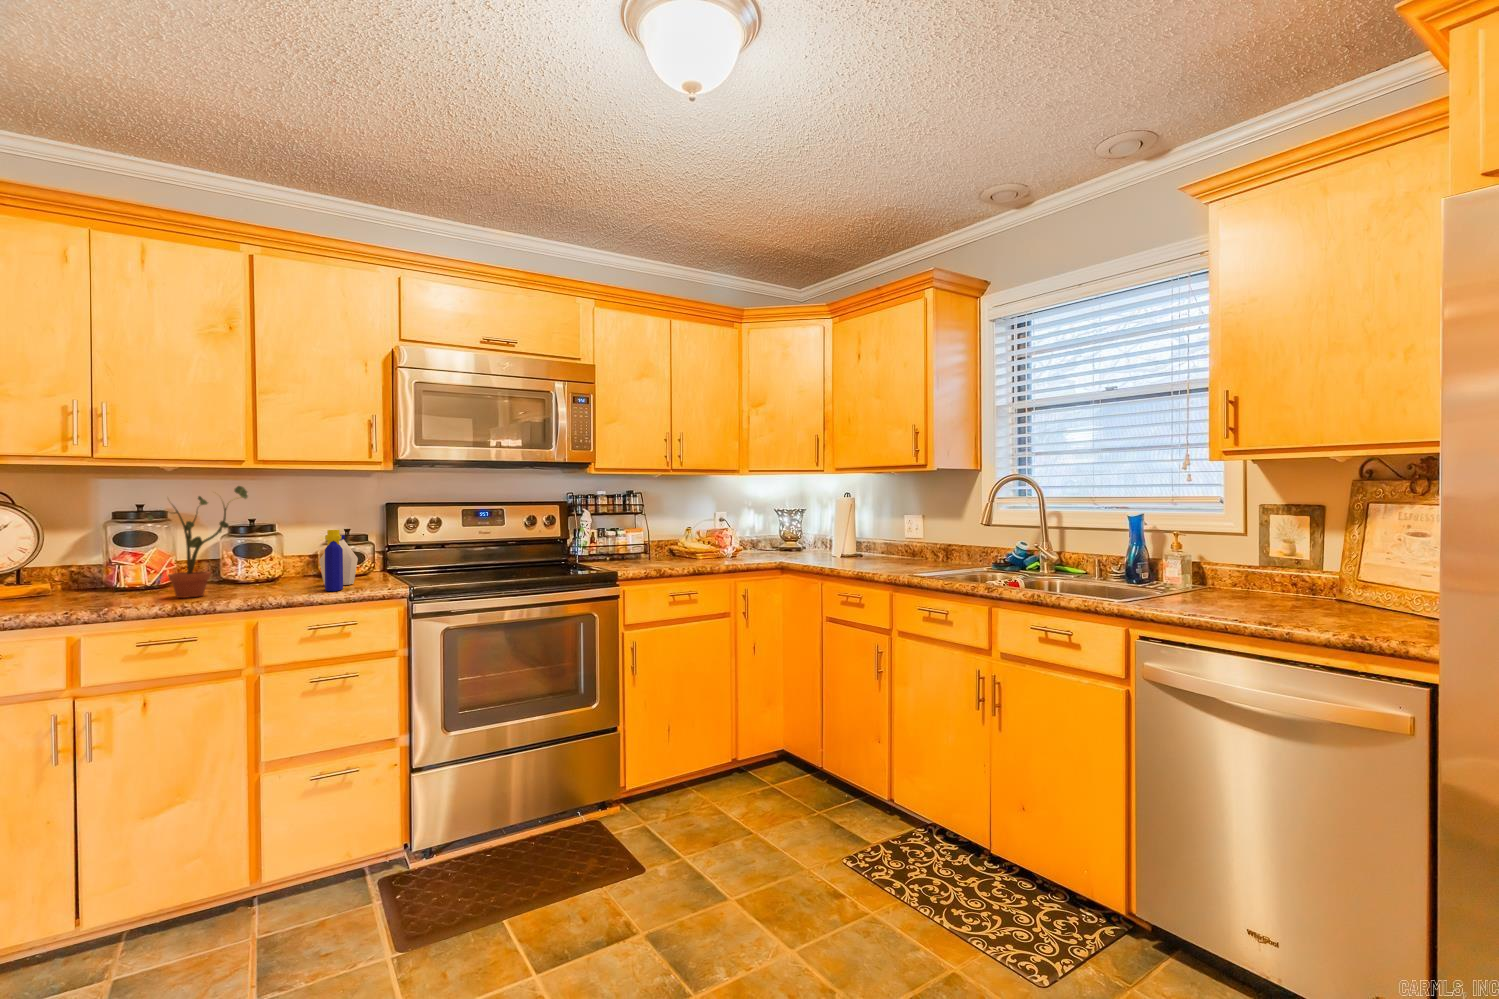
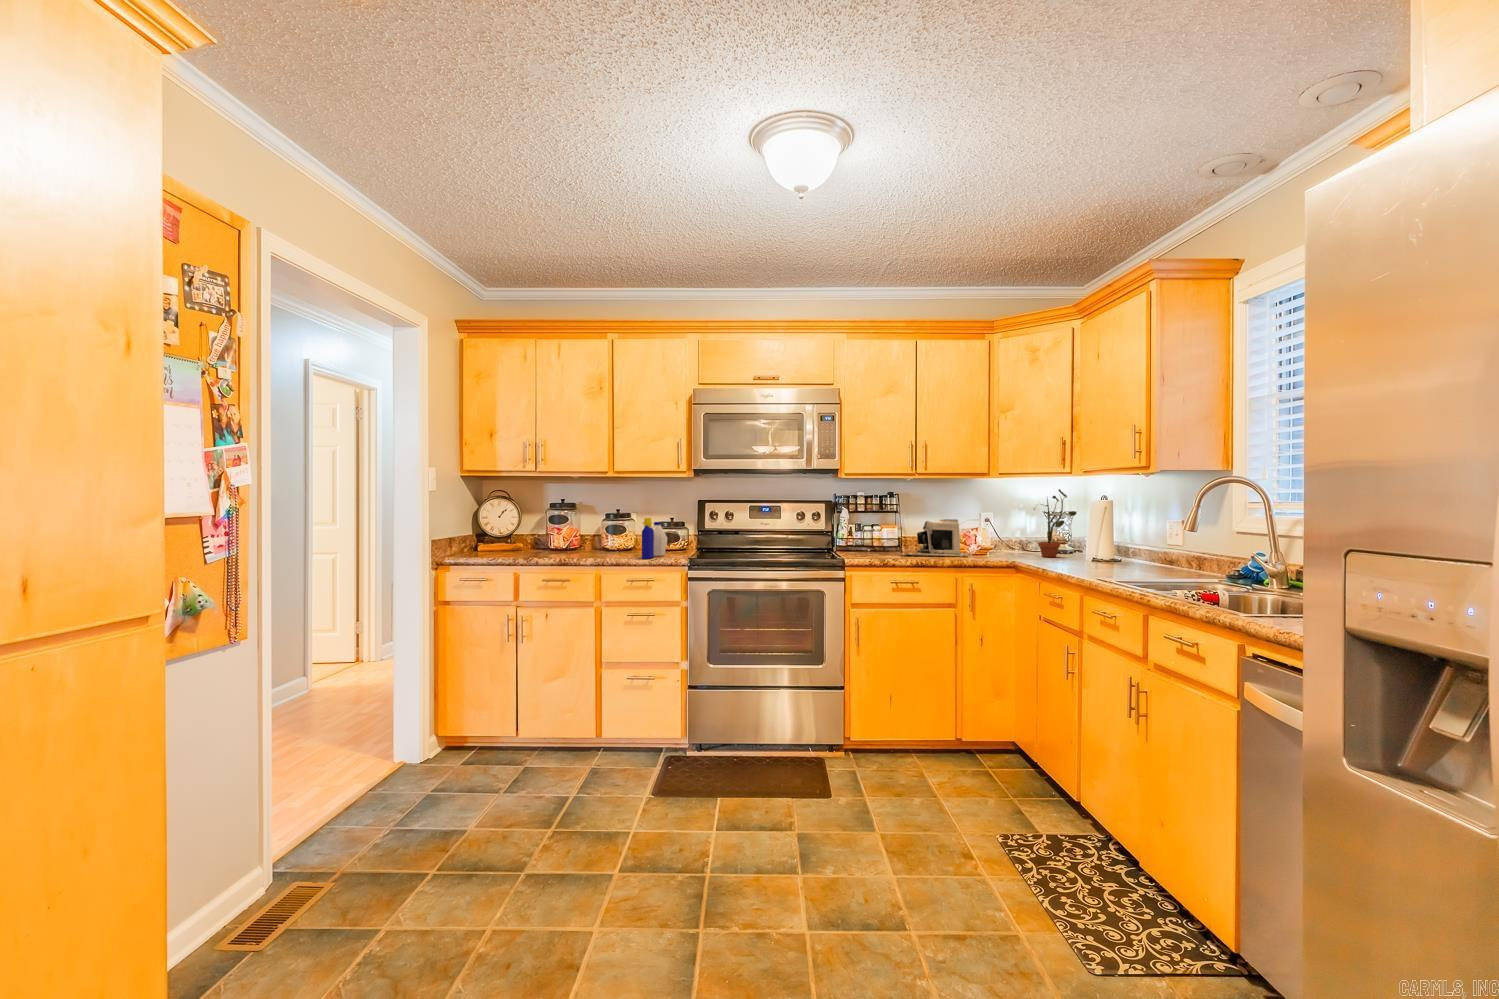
potted plant: present [147,486,248,598] -> present [1034,489,1076,557]
coffee maker: none [655,520,730,563] -> present [901,519,968,557]

